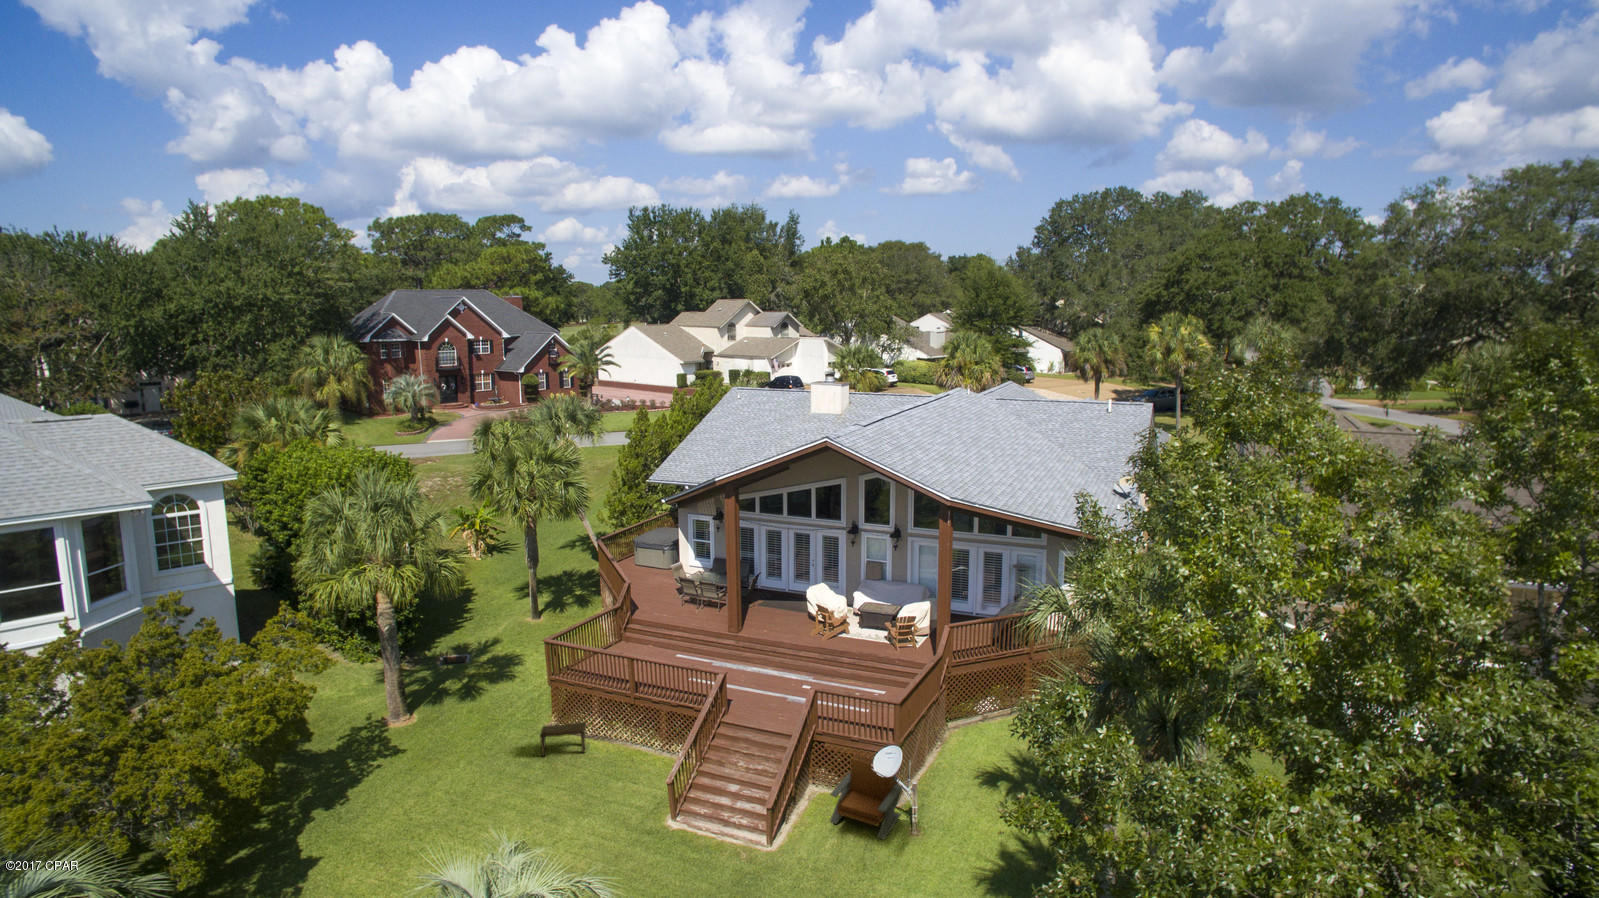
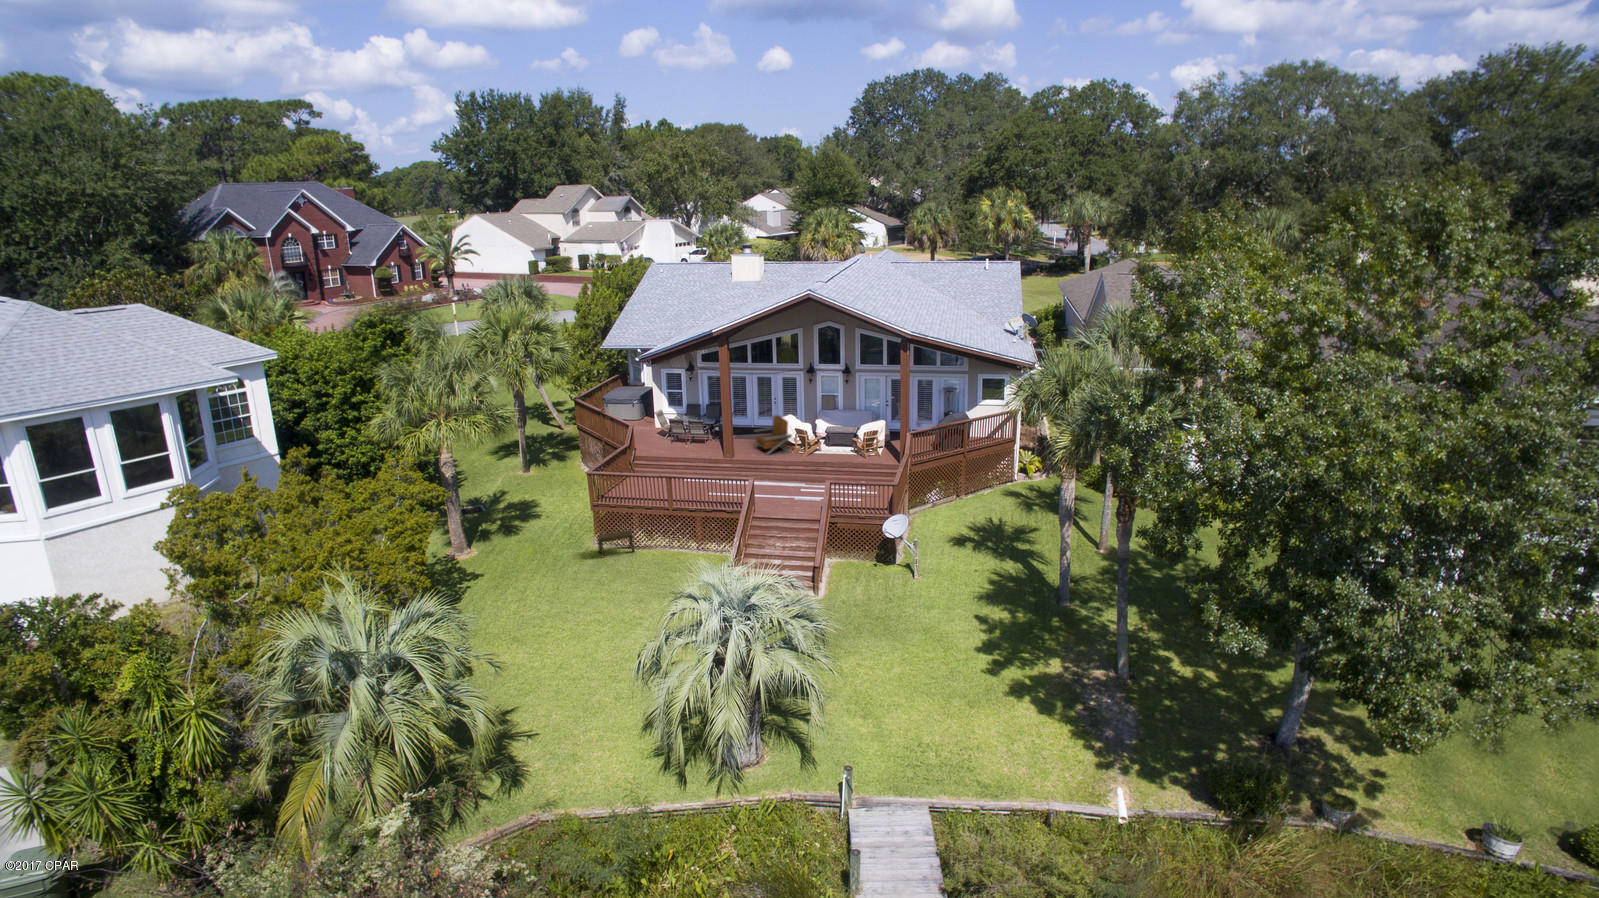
lounge chair: present [830,755,903,840] -> present [754,415,792,455]

